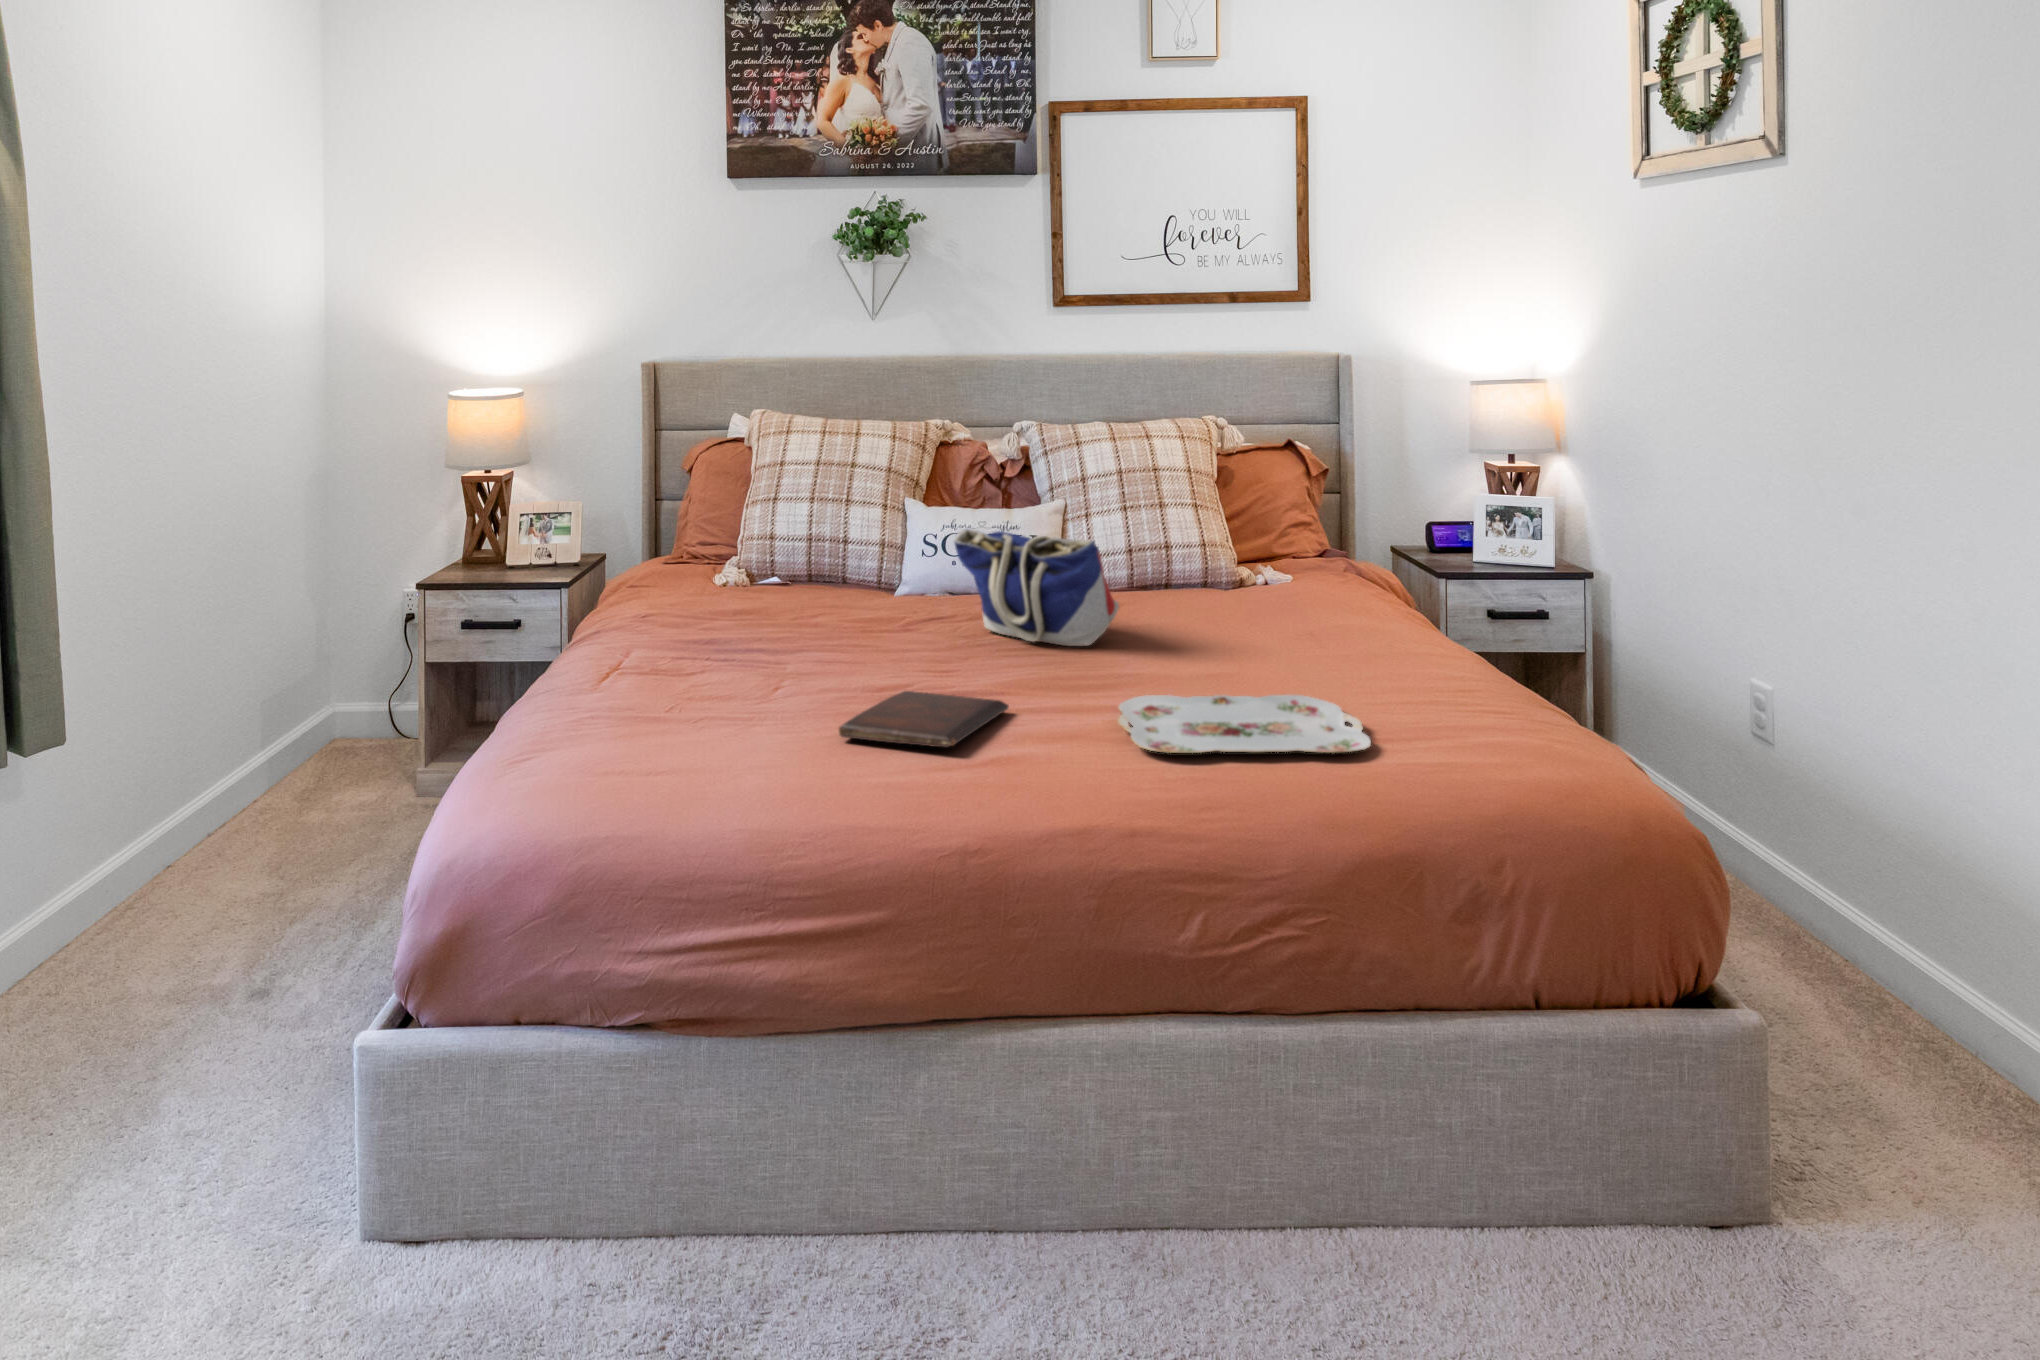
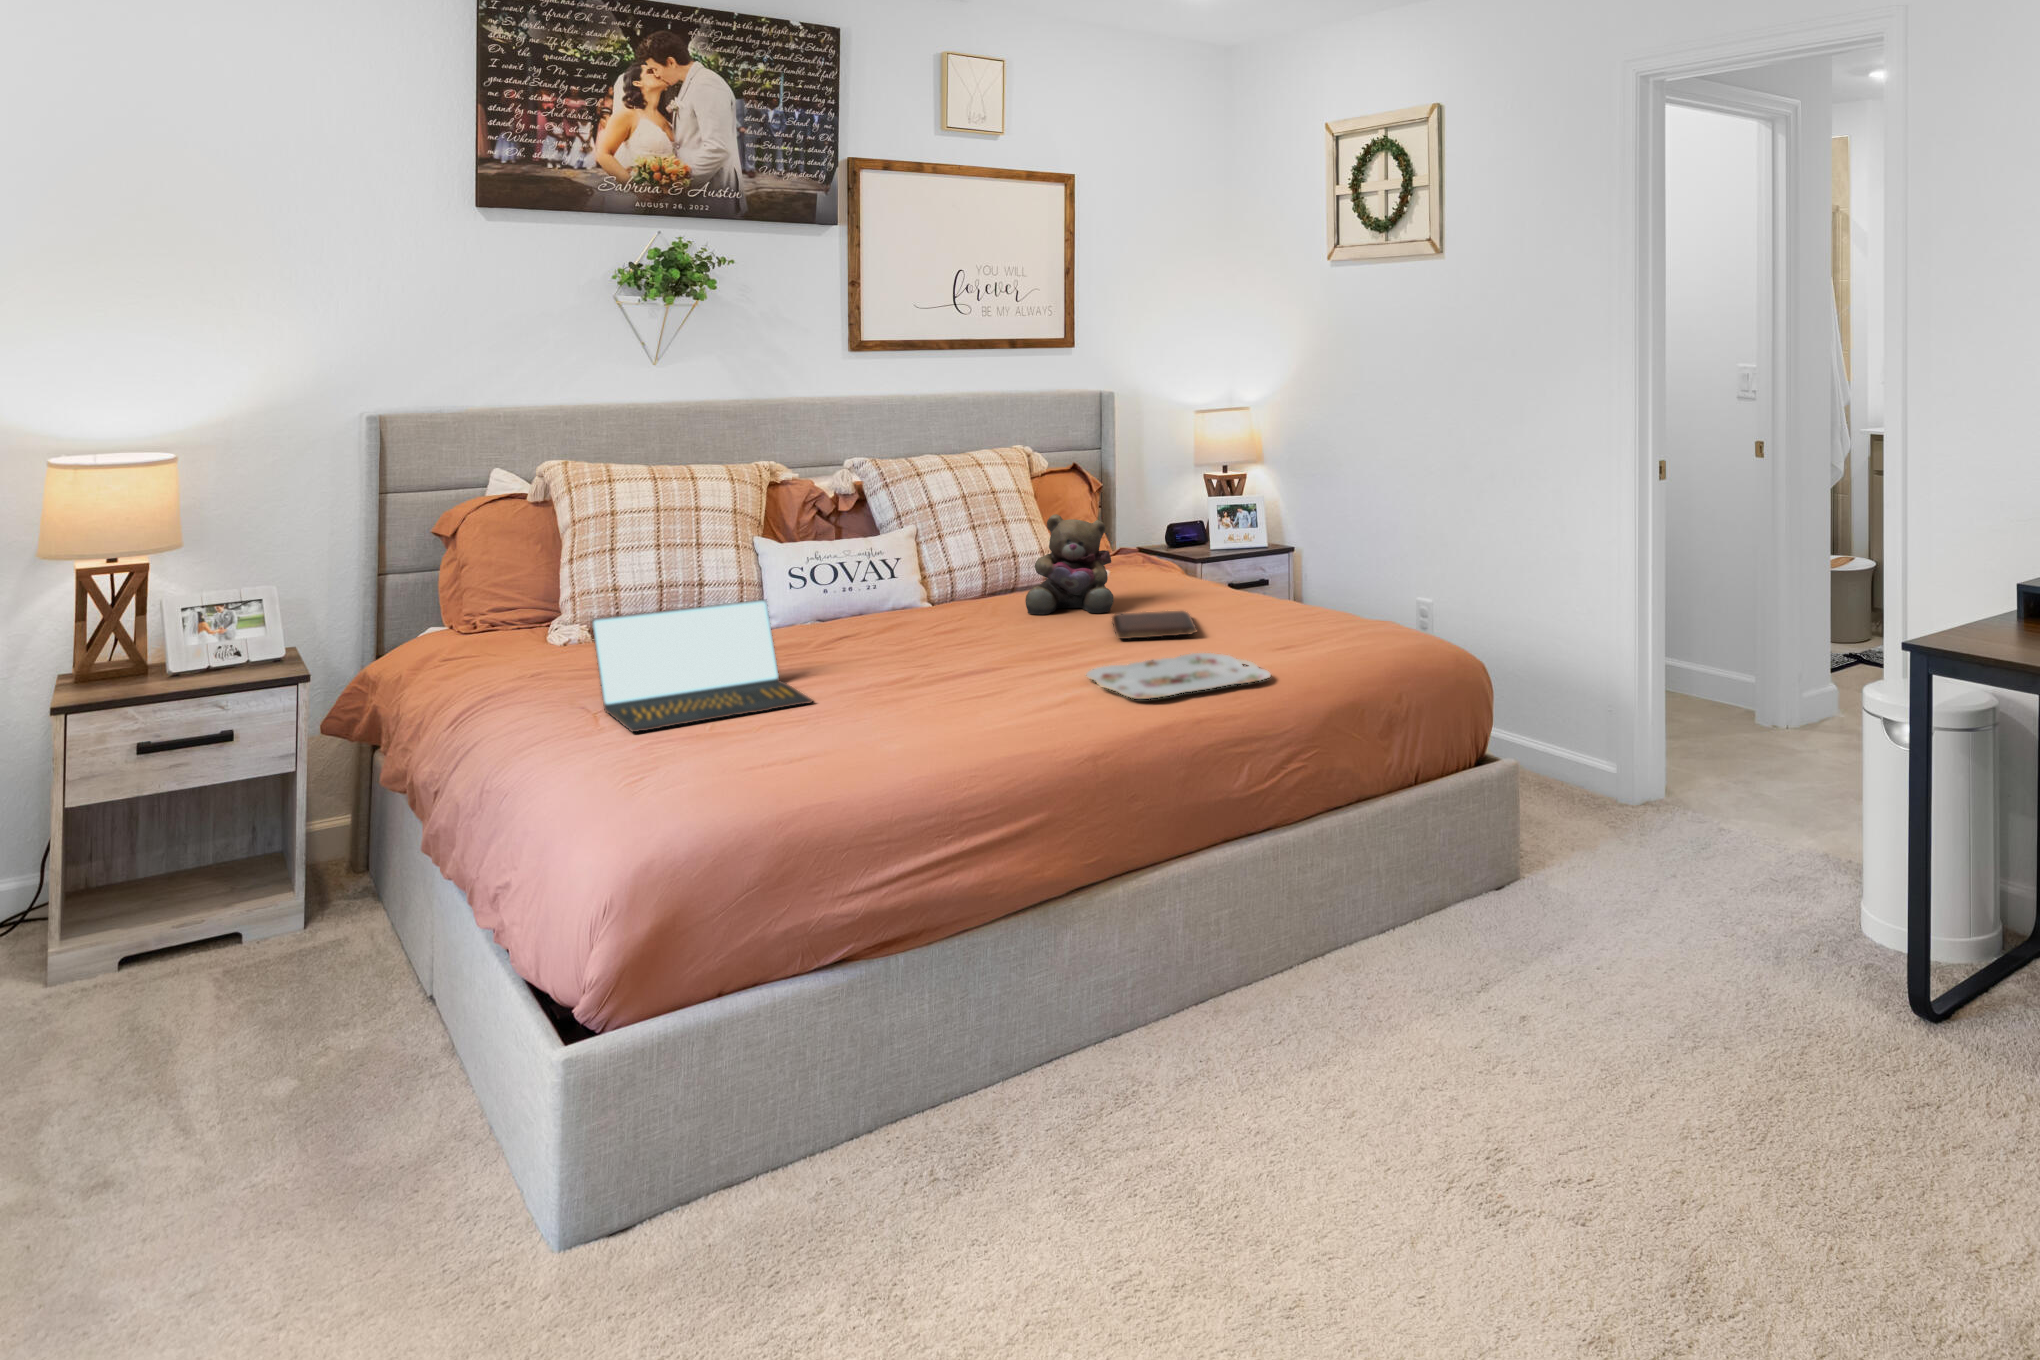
teddy bear: none [1148,493,1257,623] -> present [1025,514,1114,615]
tote bag: present [954,529,1119,646] -> none [880,557,1027,644]
laptop: none [614,563,809,695] -> present [592,599,812,732]
book: present [839,691,1009,748] -> present [1112,611,1197,639]

